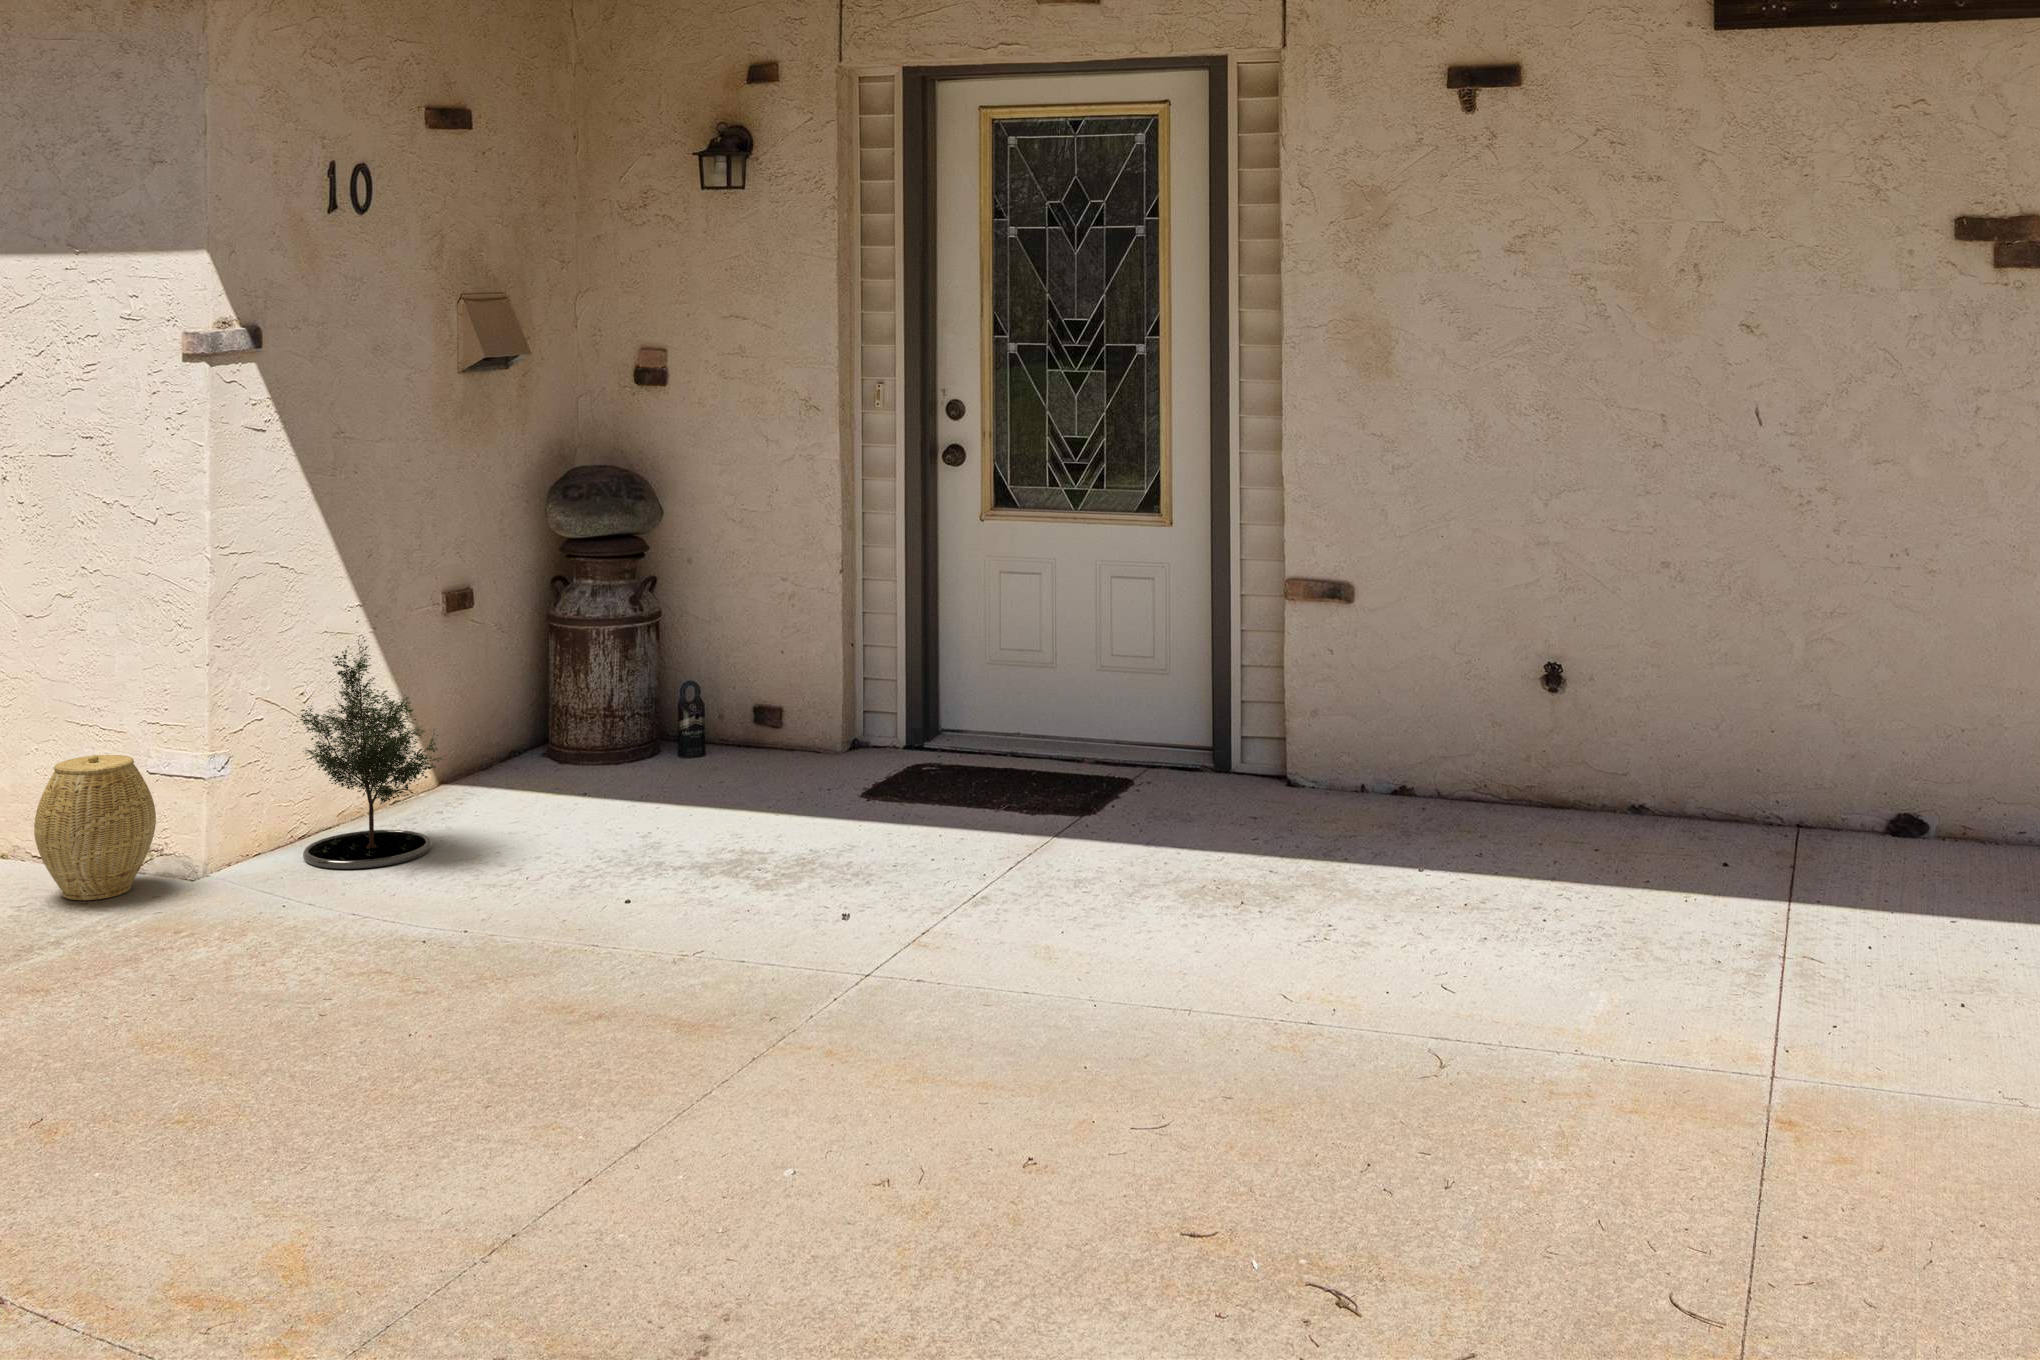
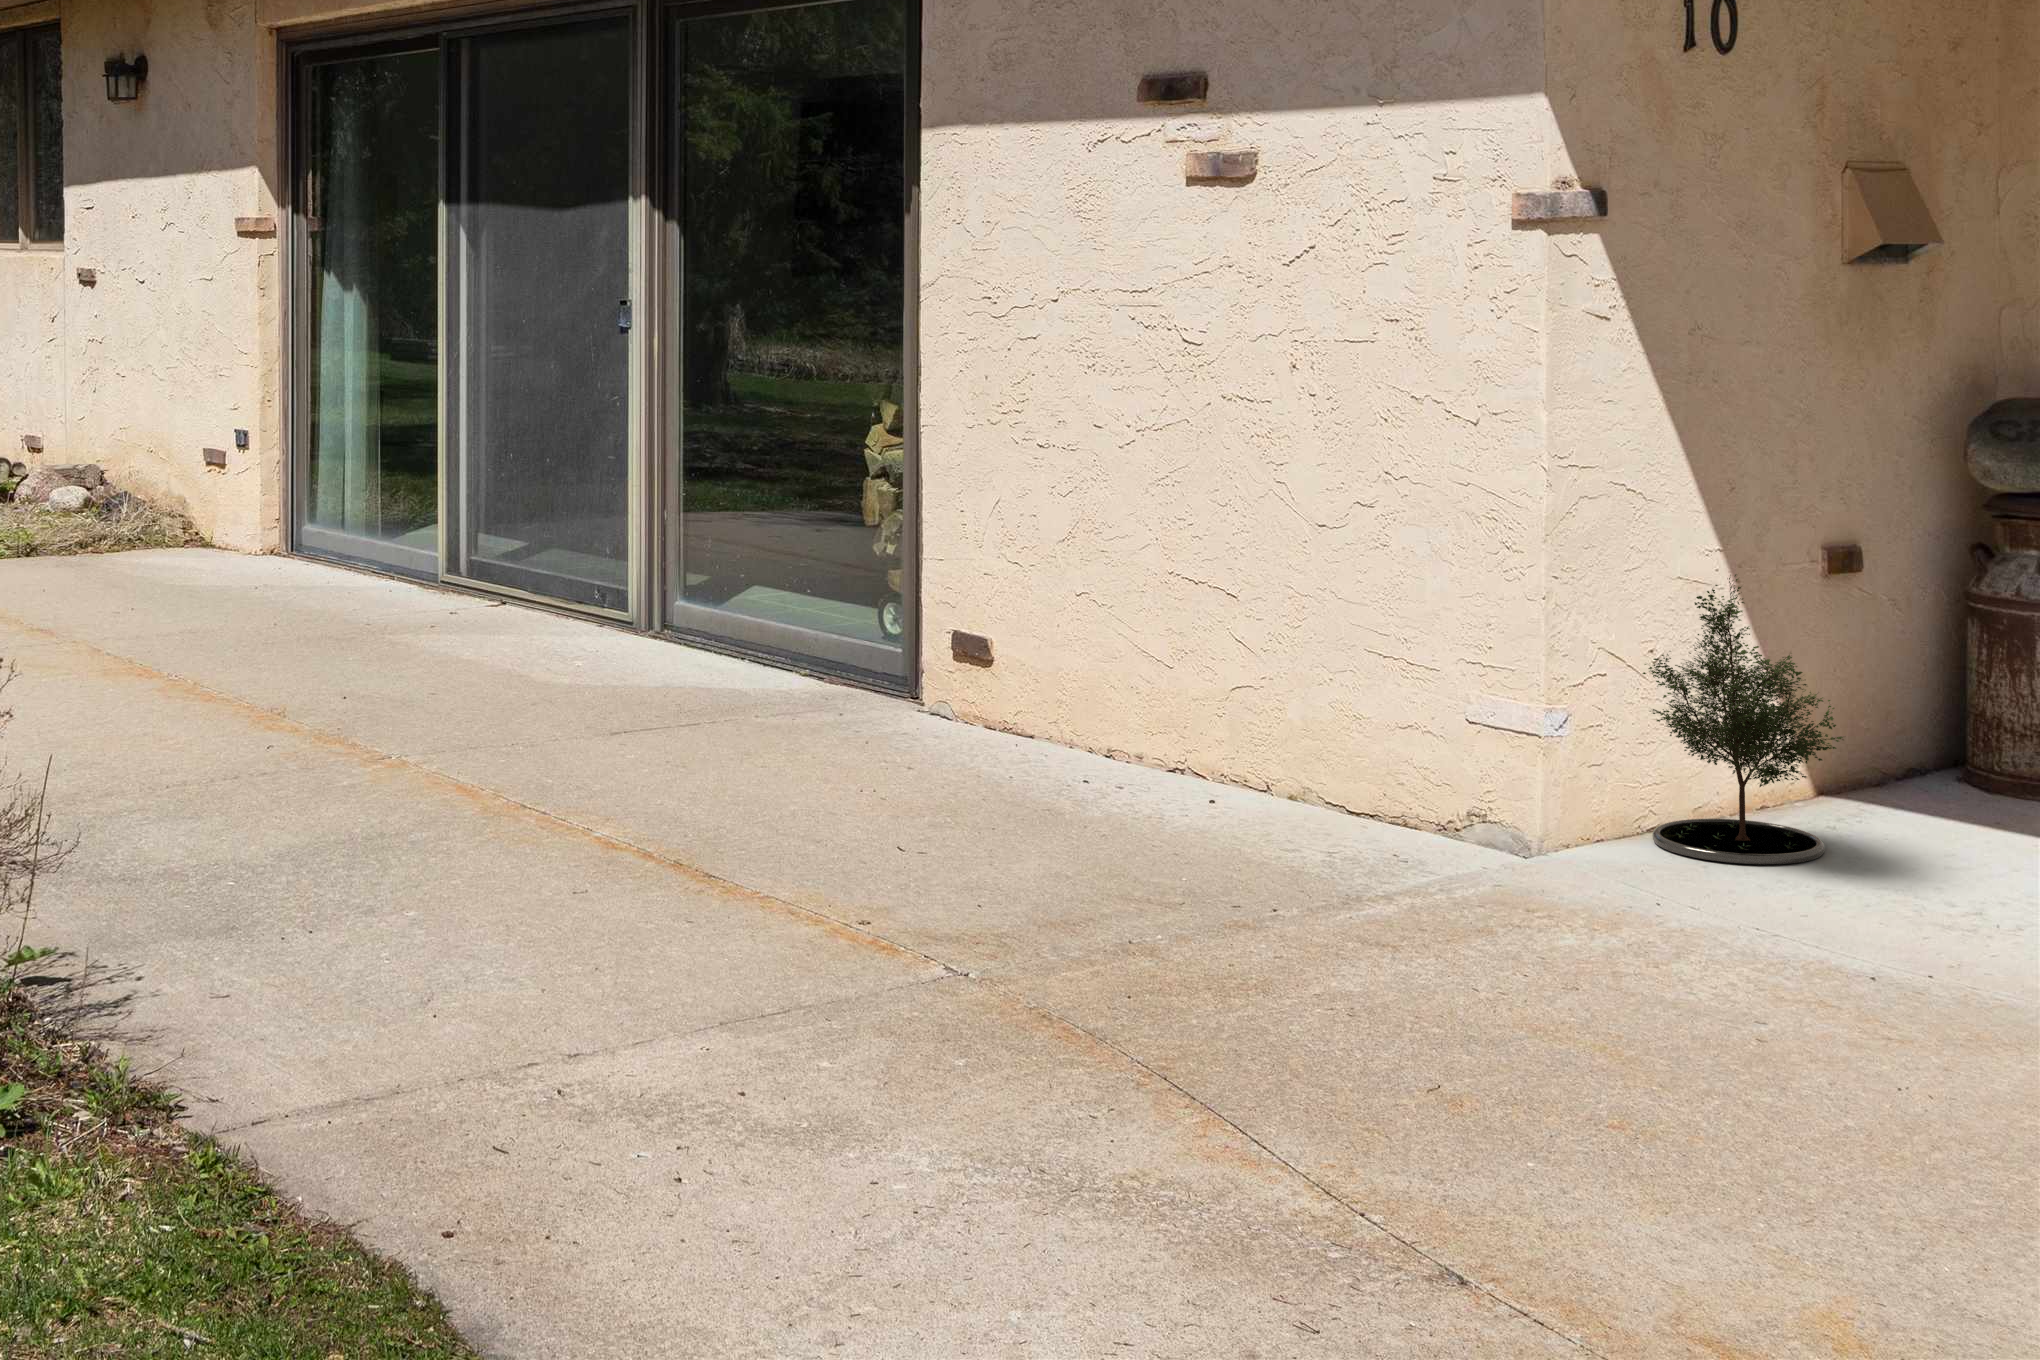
woven basket: present [34,755,156,900] -> none [1341,687,1479,854]

